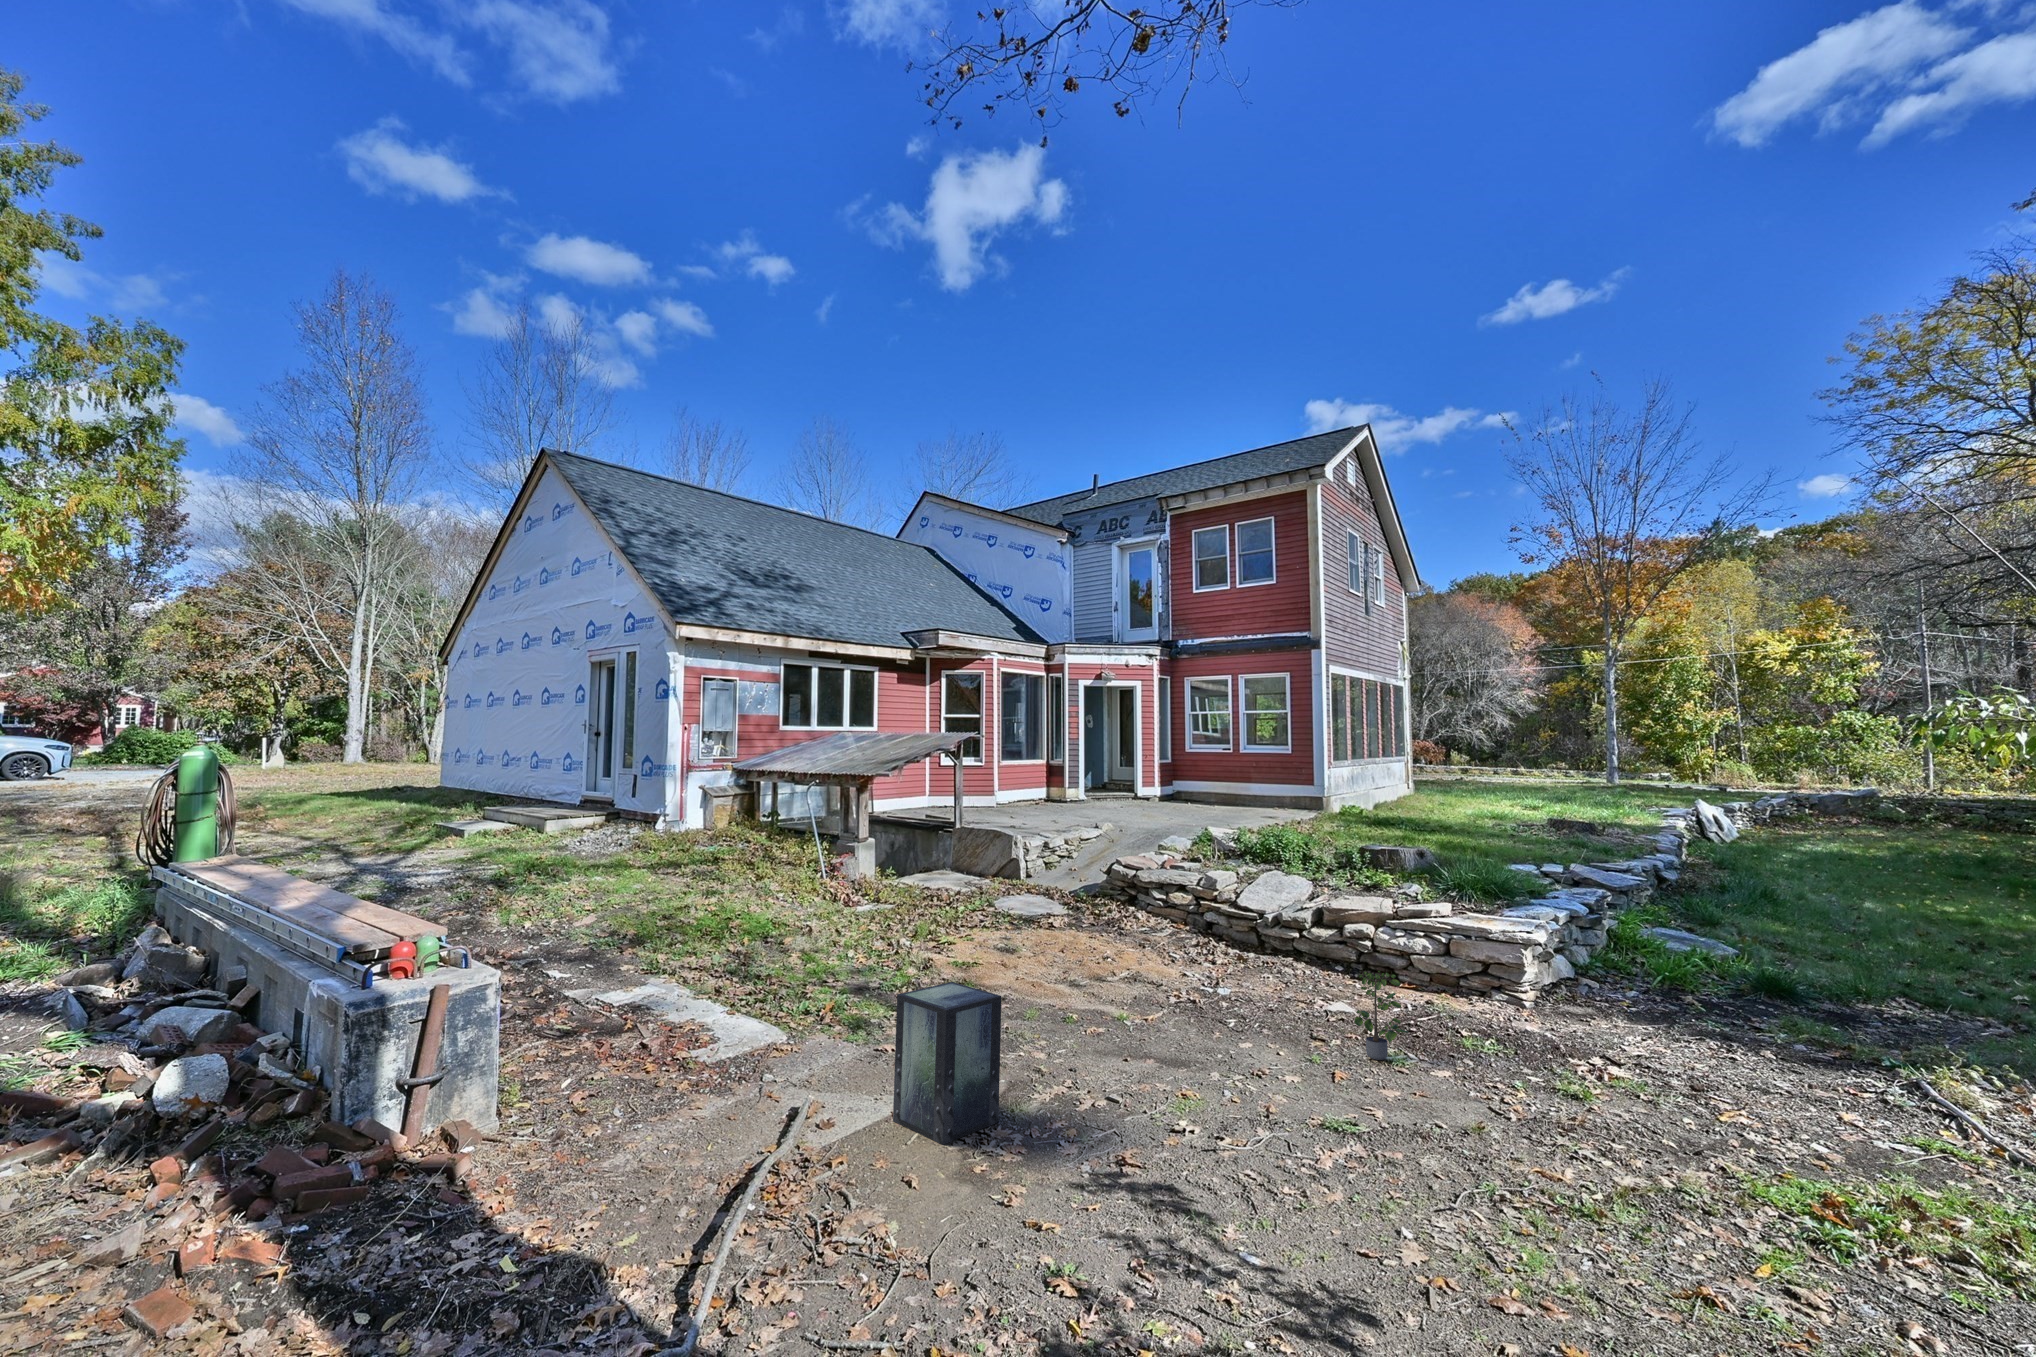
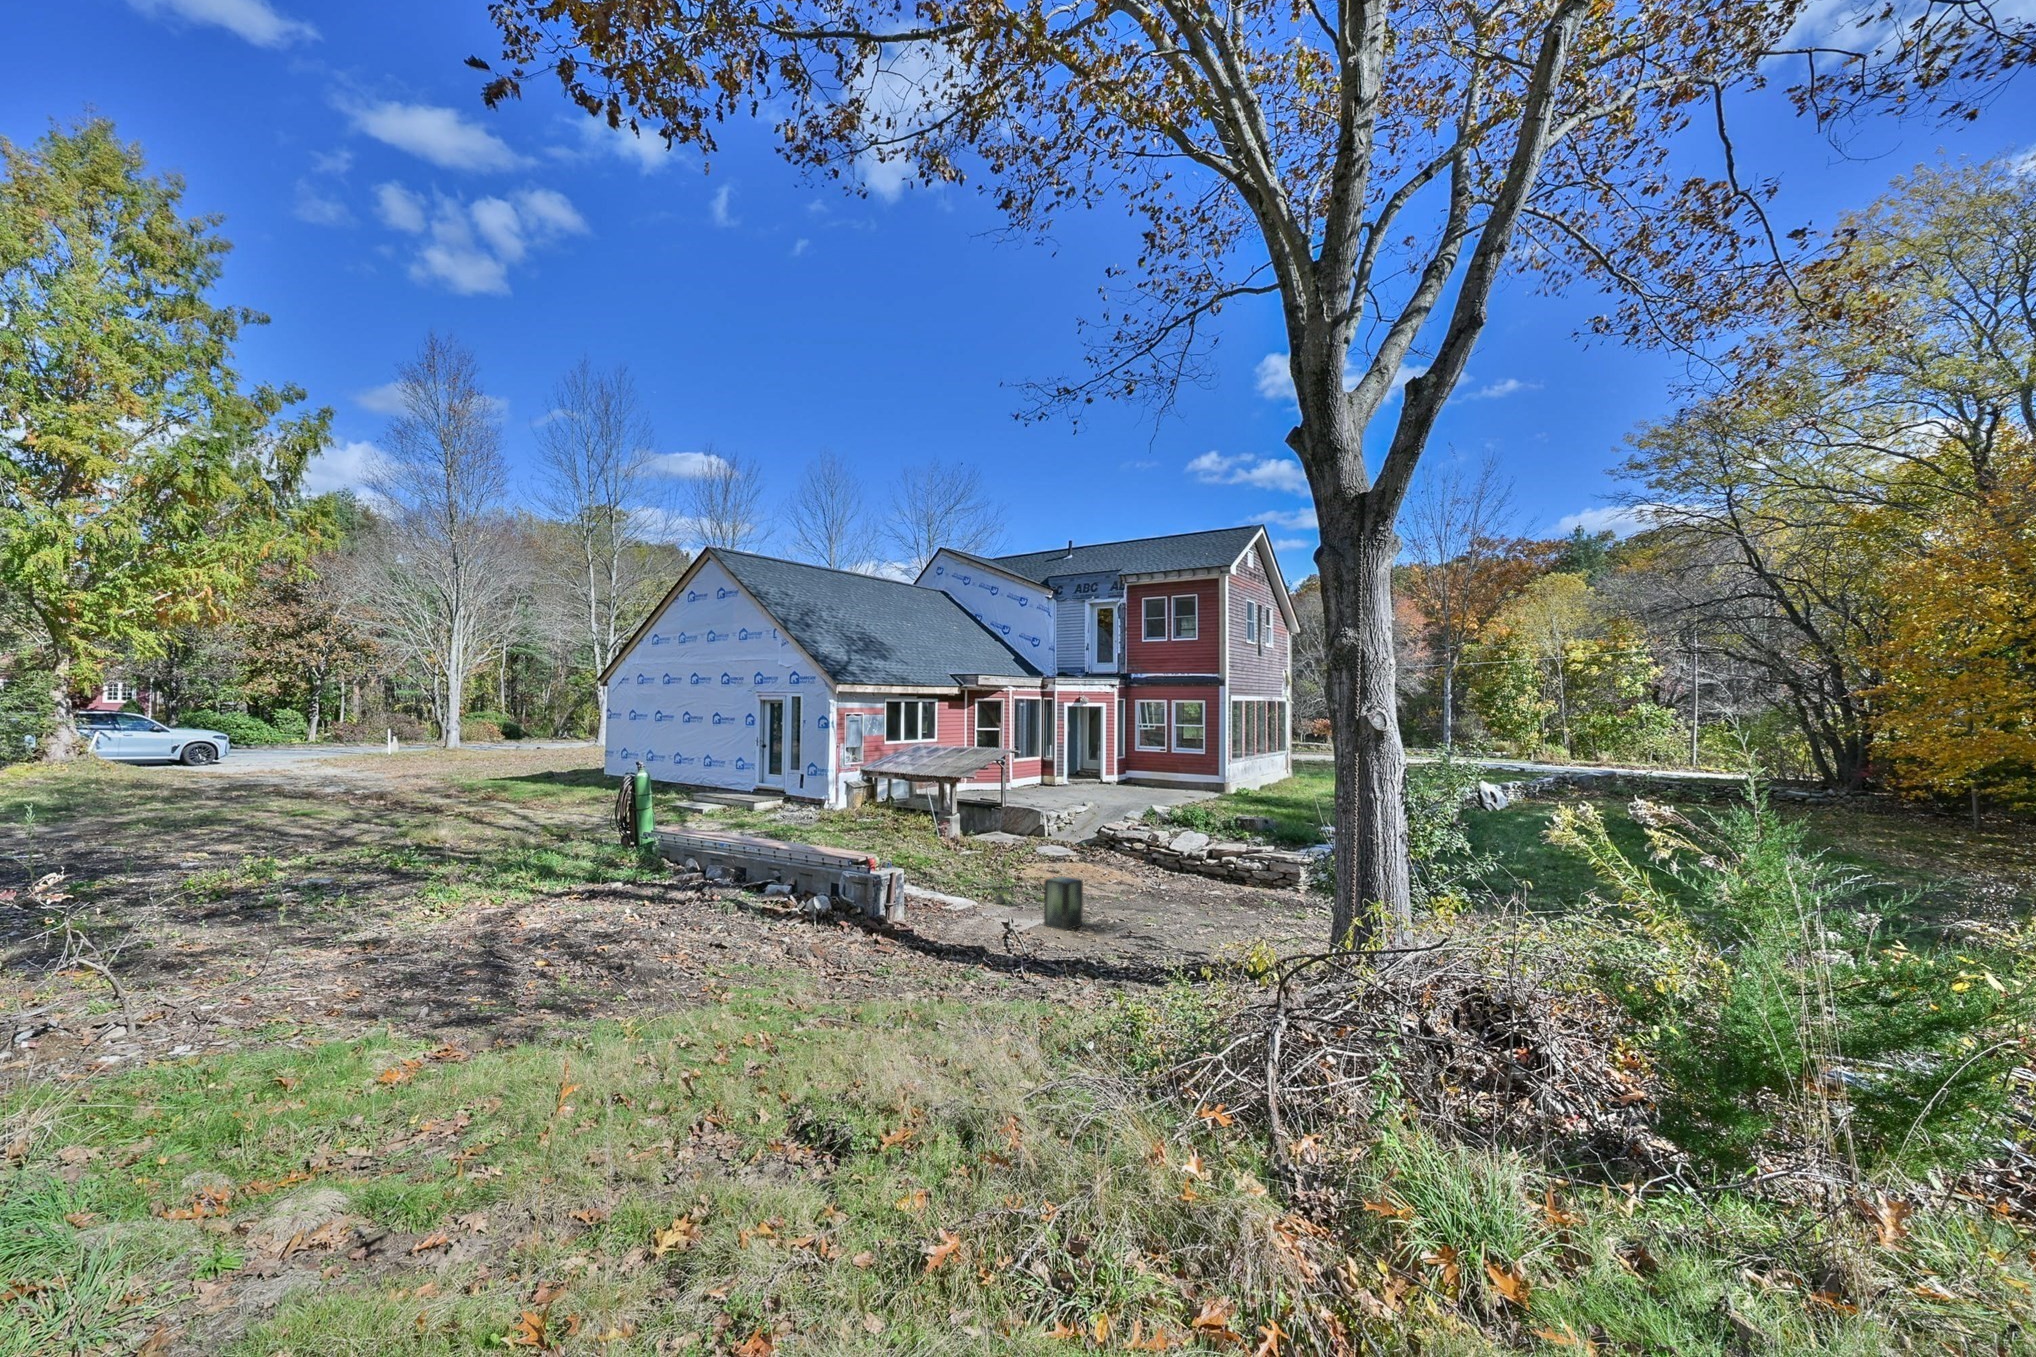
potted plant: present [1354,971,1409,1060] -> present [991,868,1006,904]

